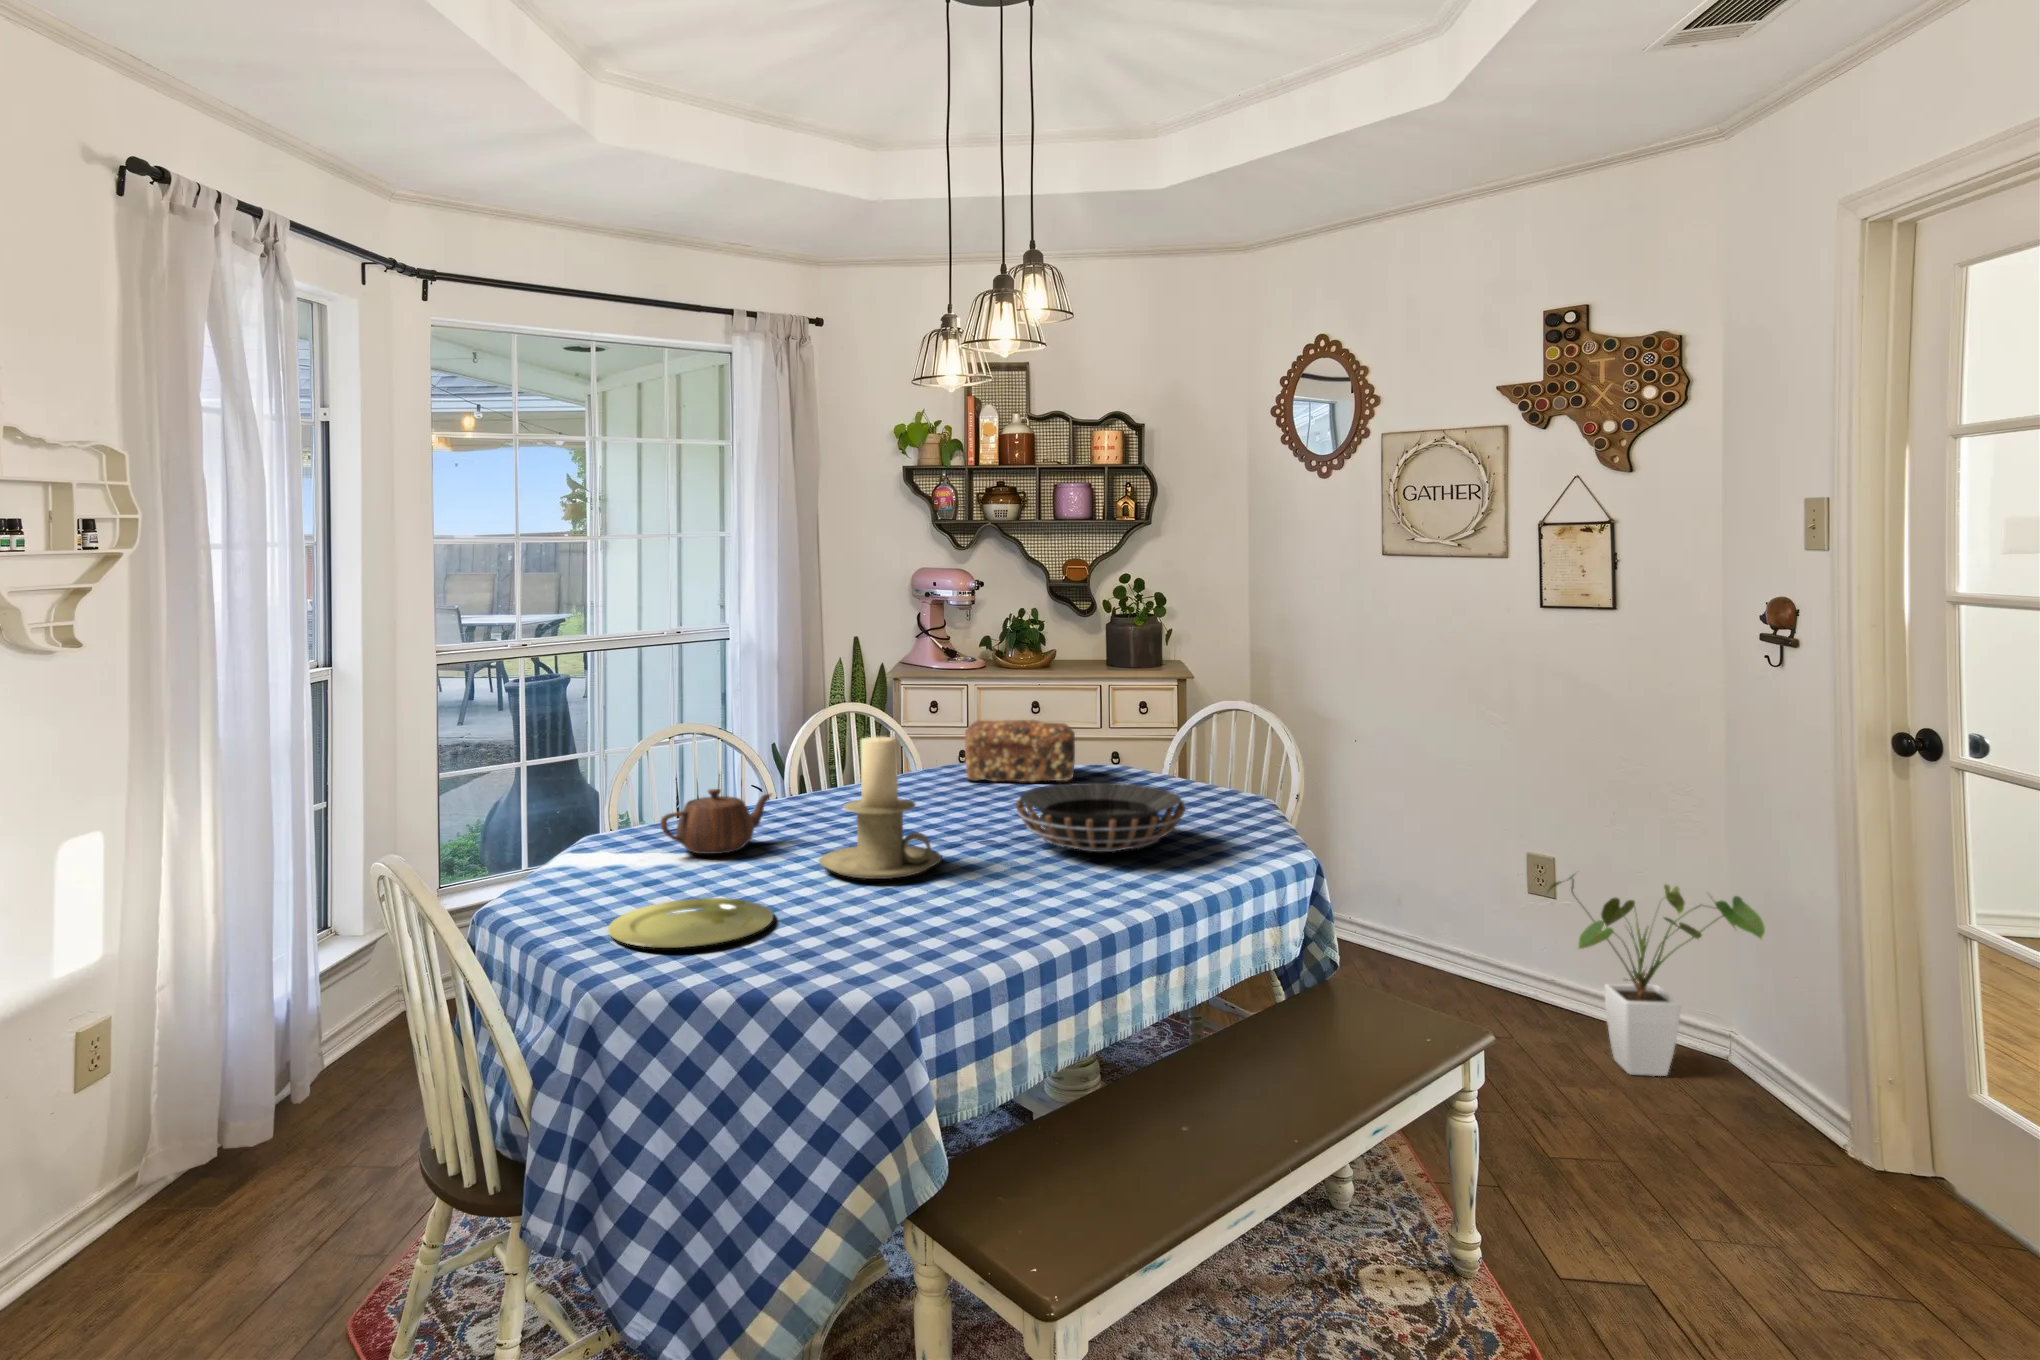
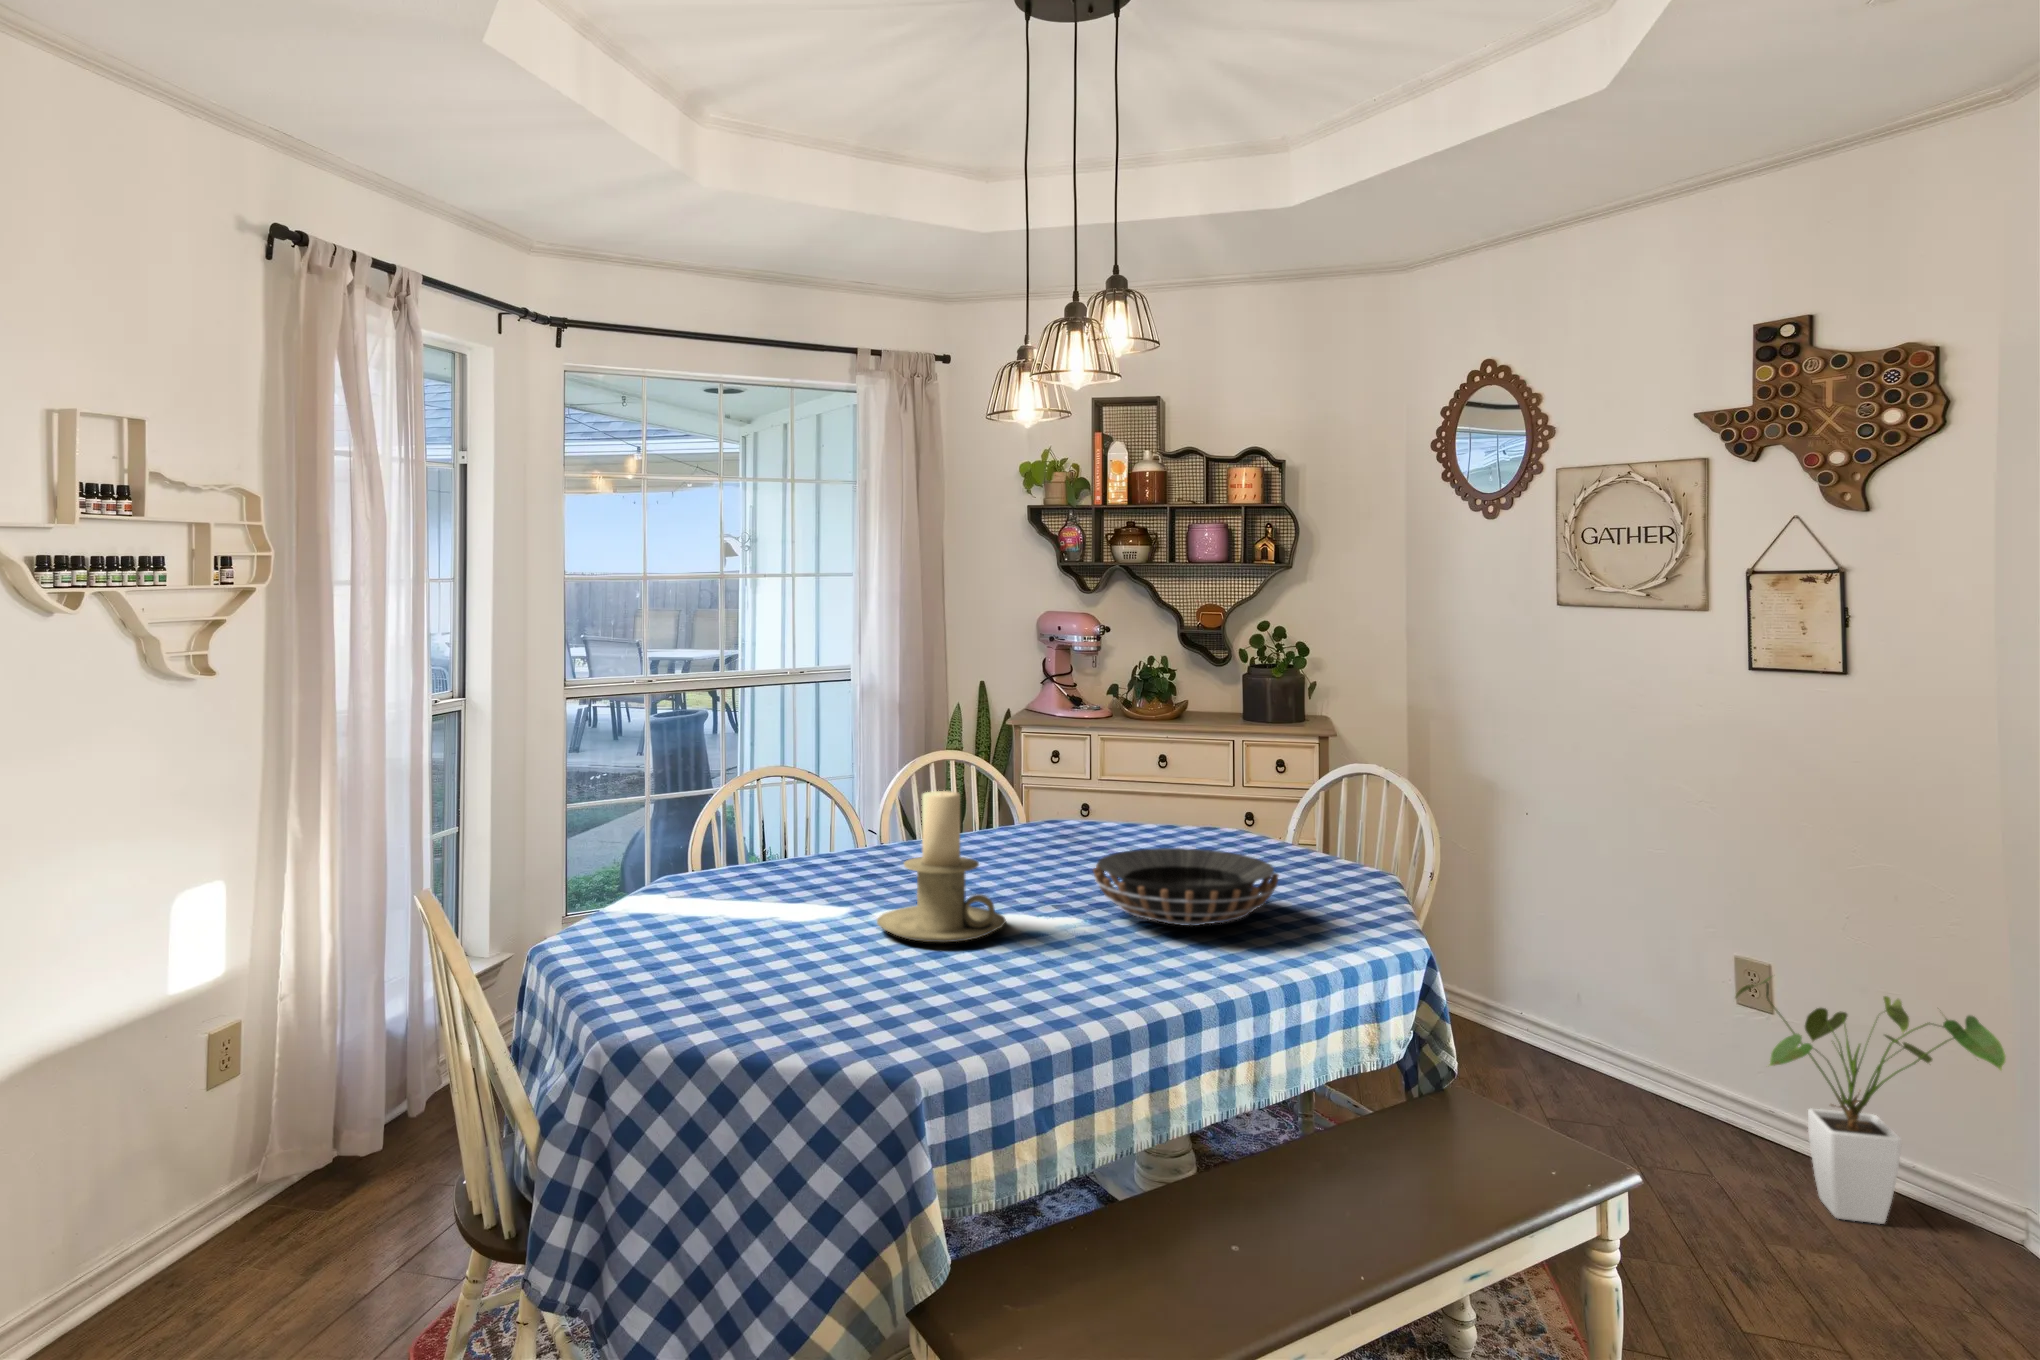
bread loaf: present [965,720,1075,782] -> none [1065,776,1186,844]
teapot: present [660,789,772,854] -> none [722,839,843,906]
plate: present [608,898,773,948] -> none [640,953,810,1004]

